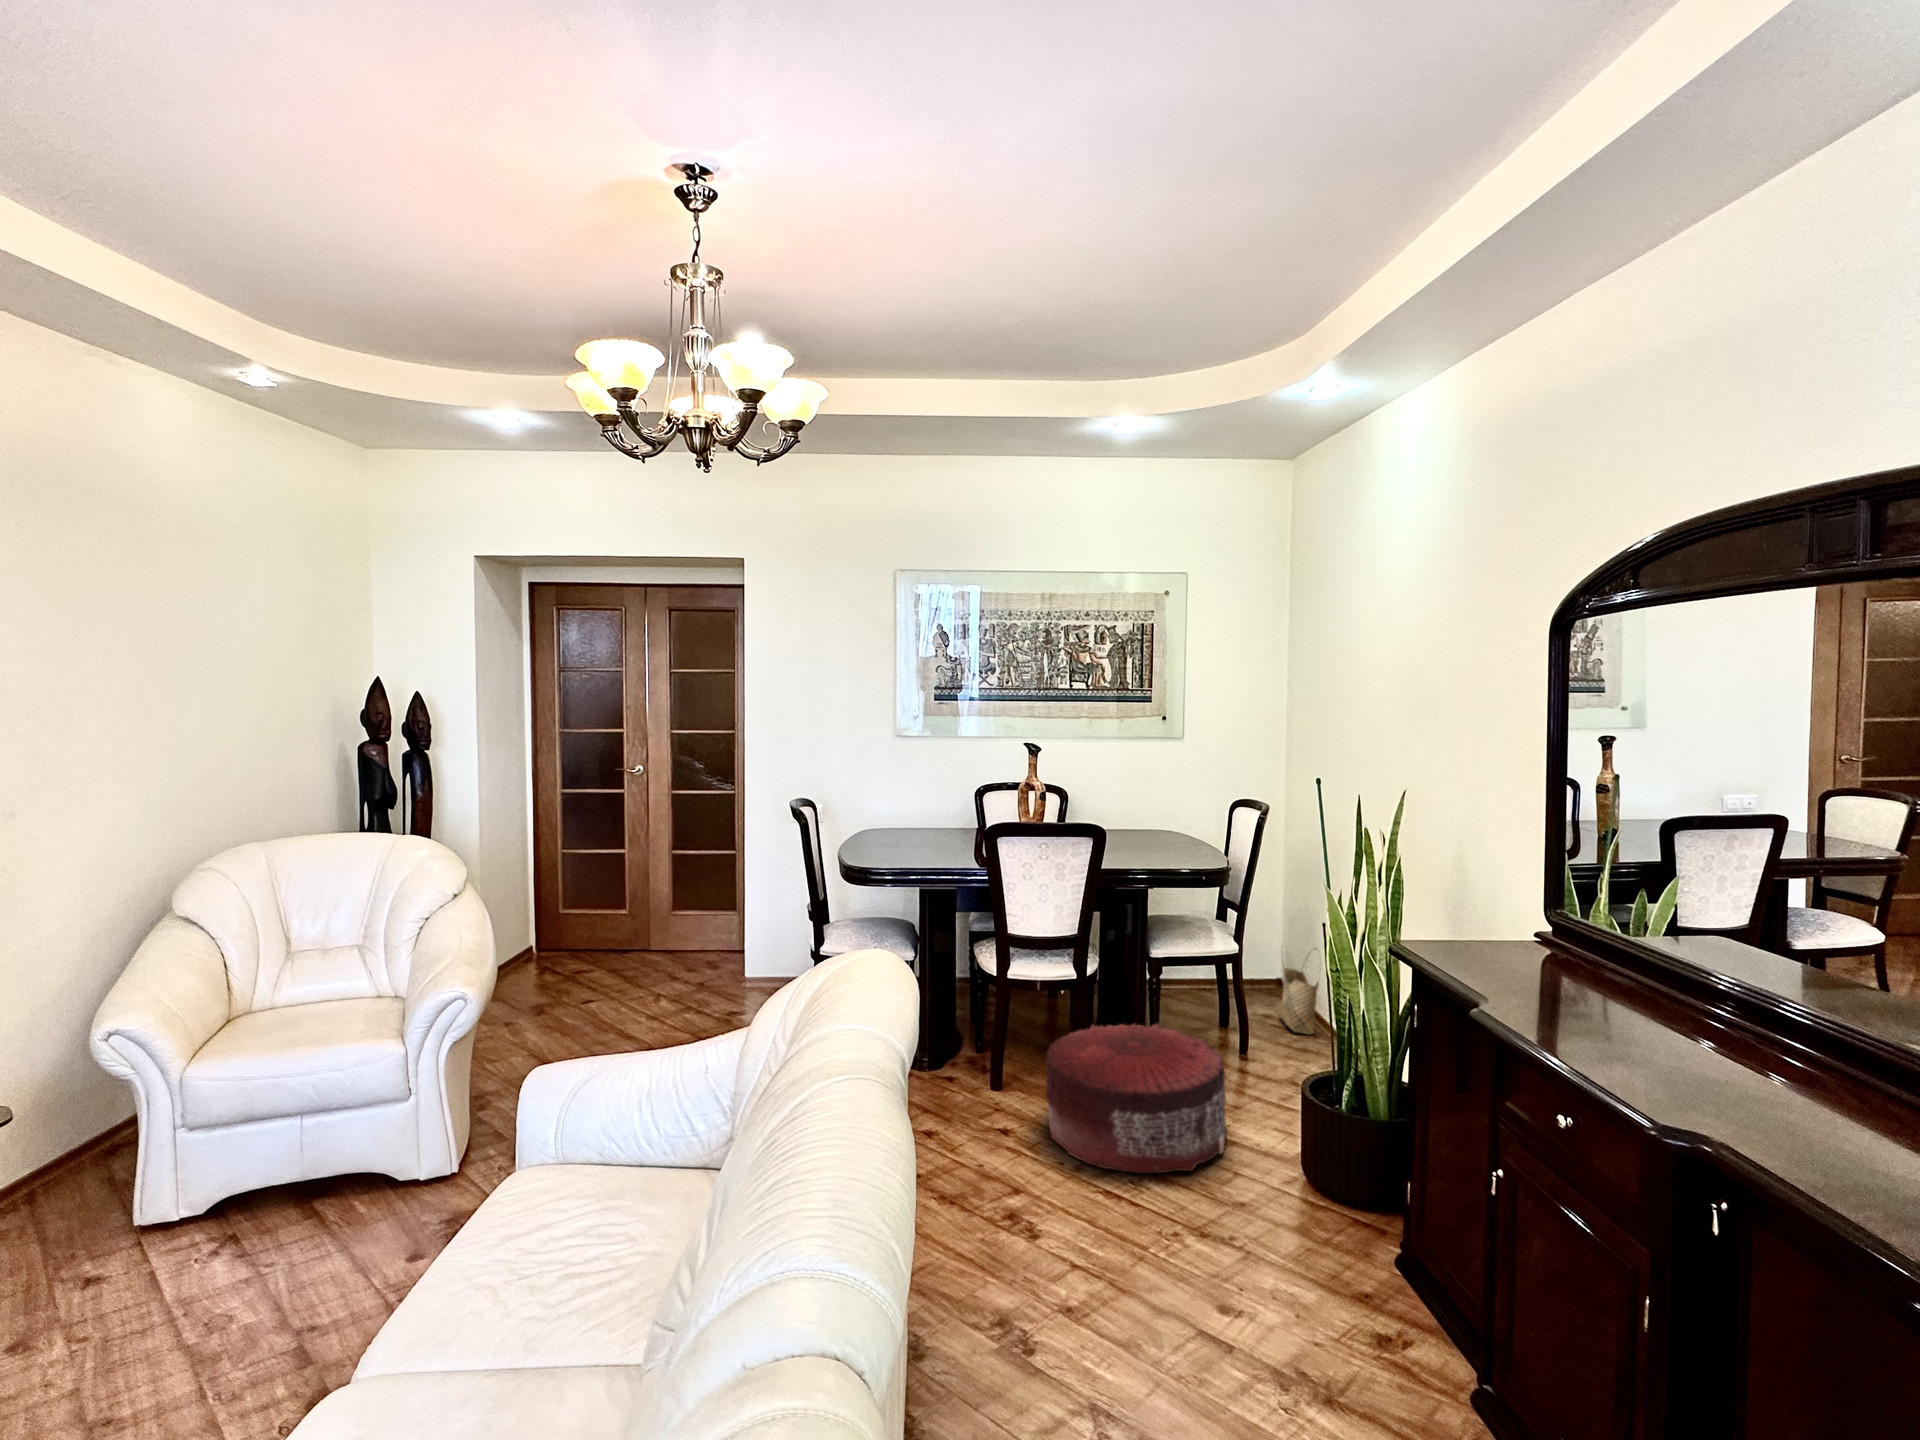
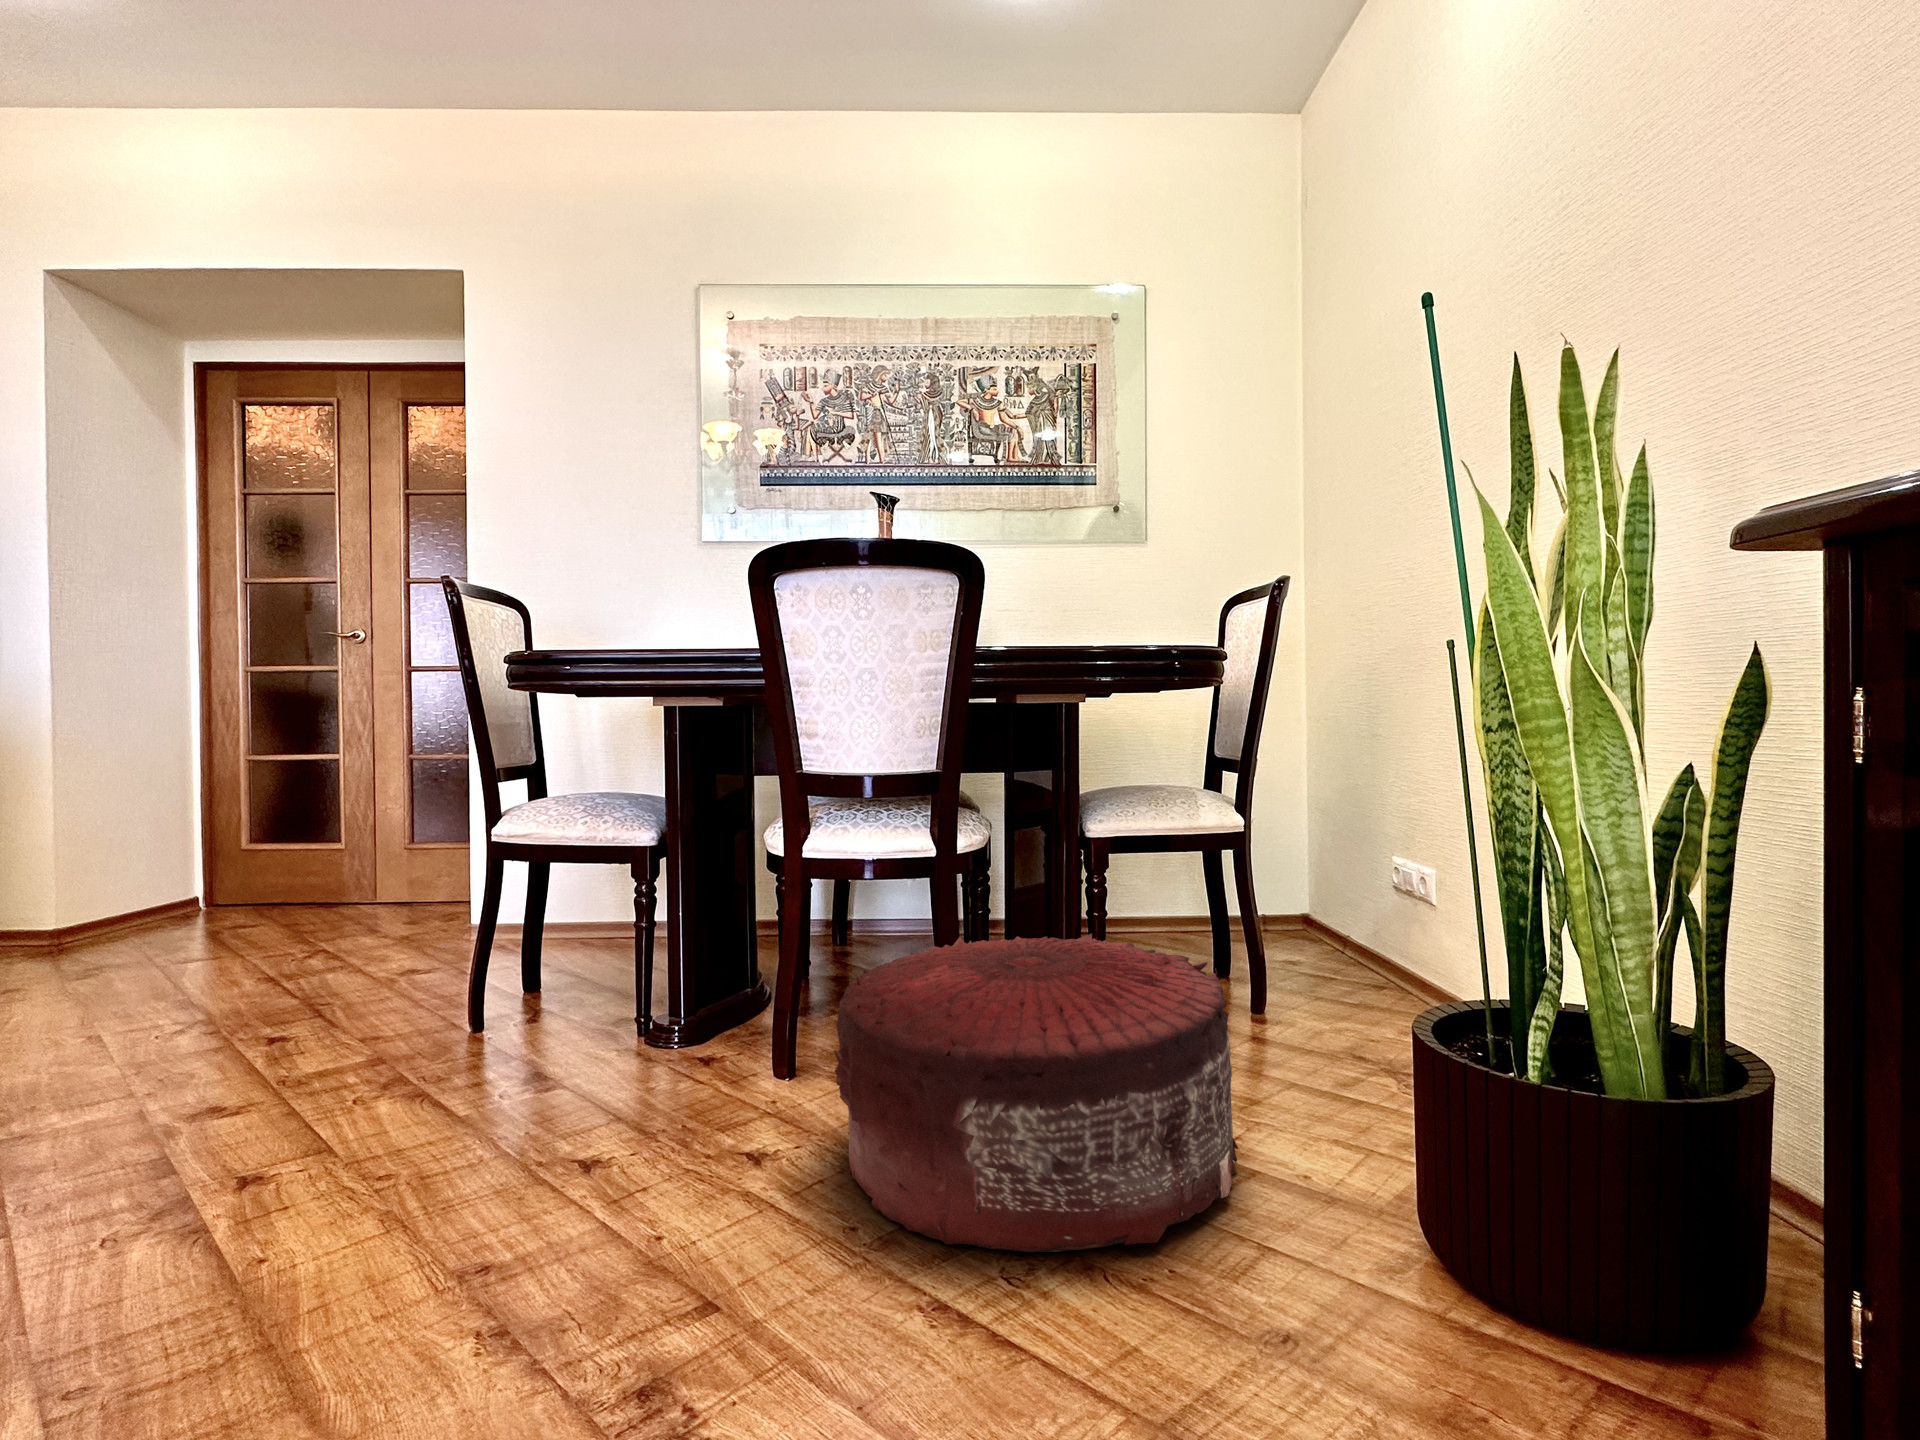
woven basket: present [1279,948,1319,1034] -> none [1311,836,1381,981]

